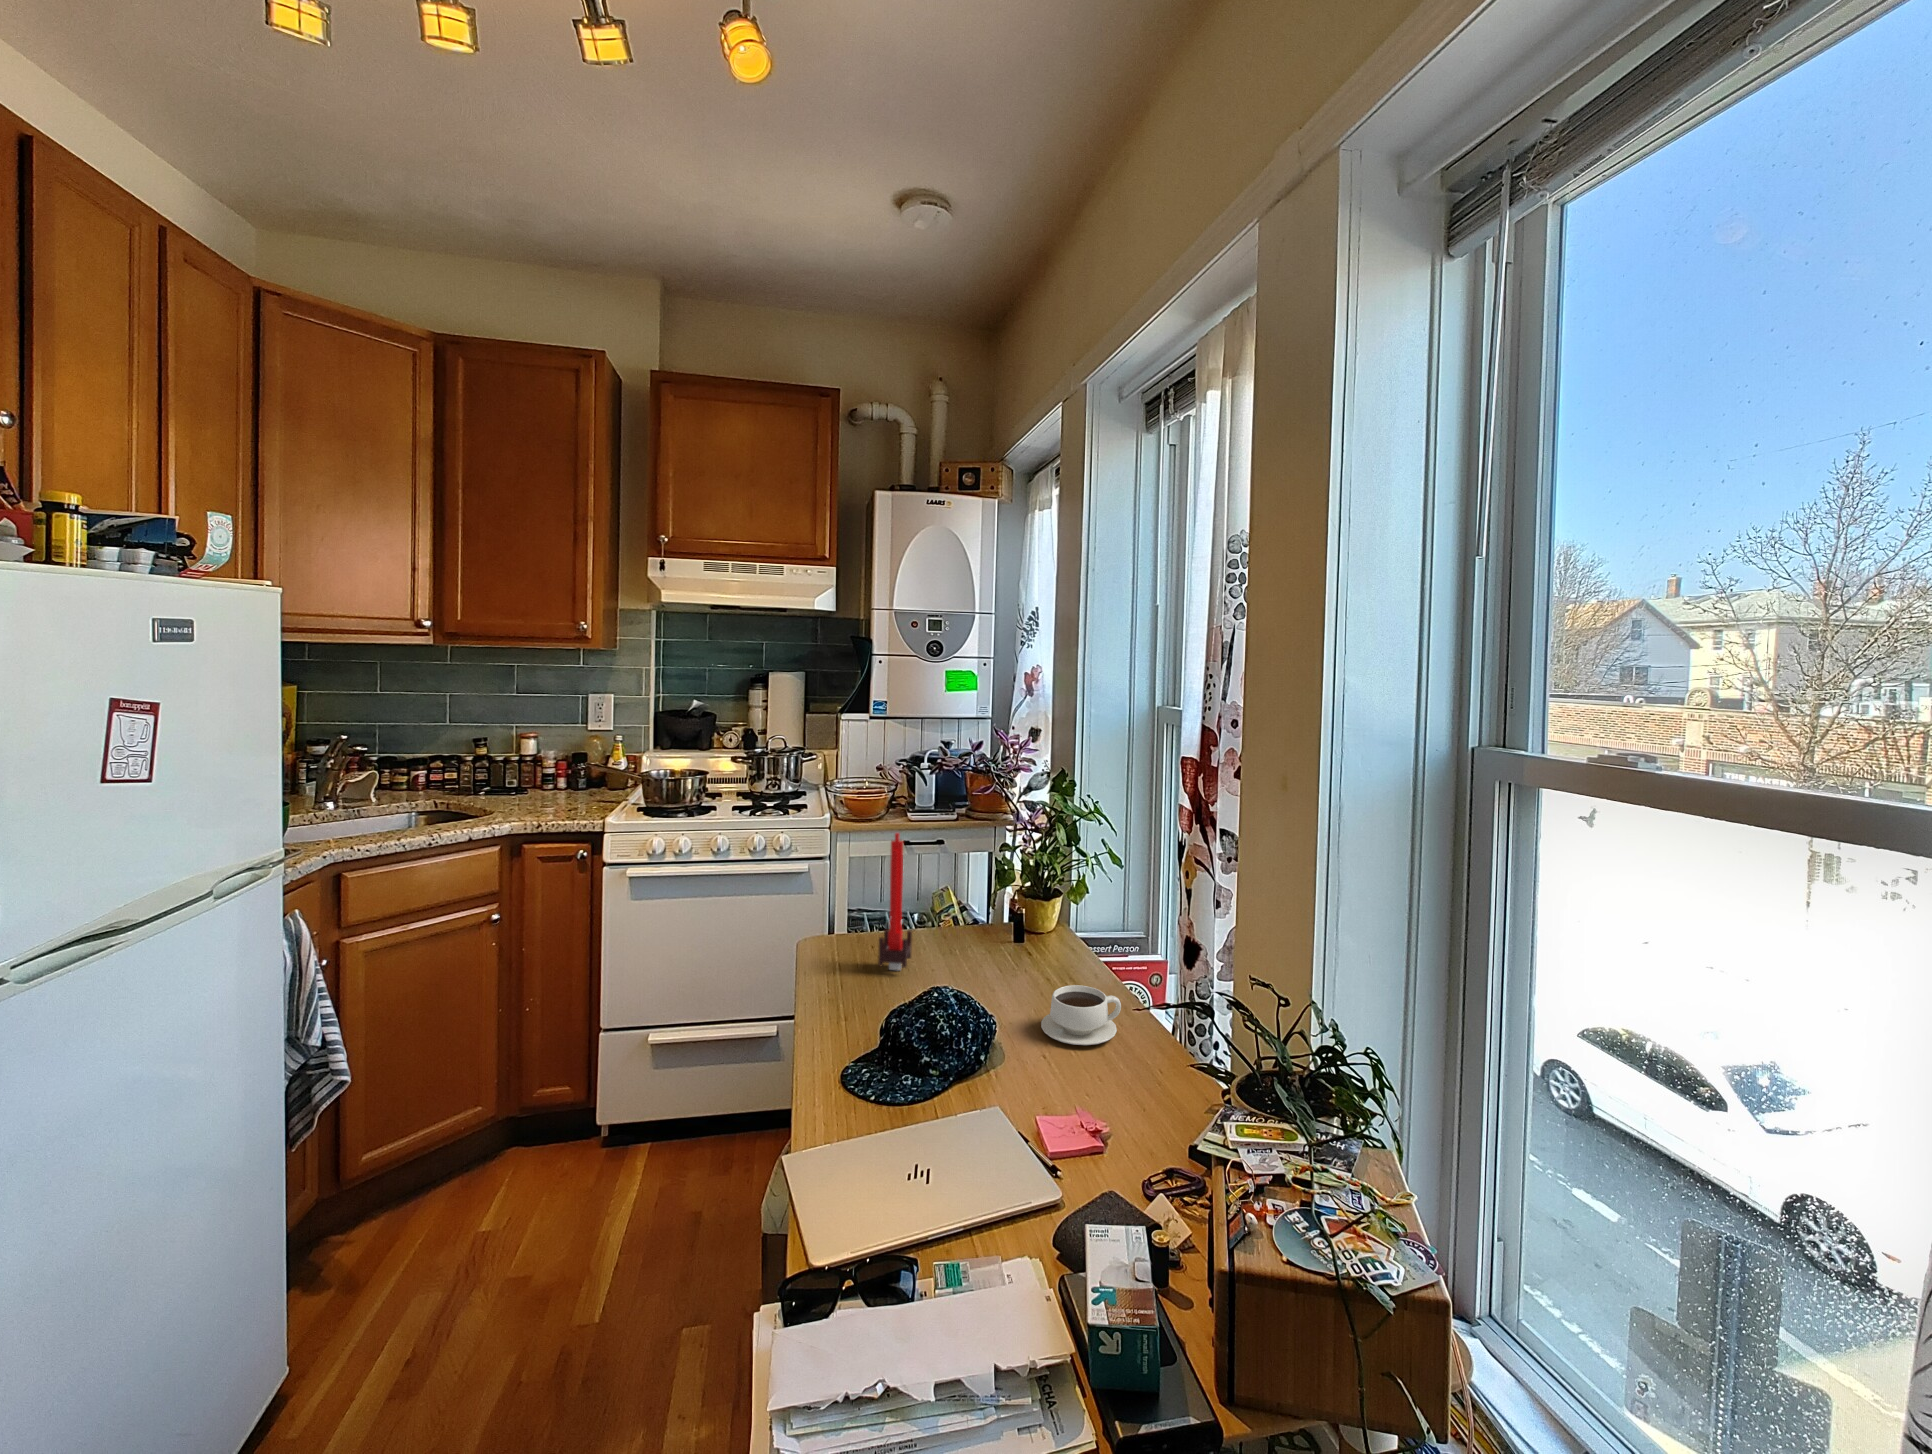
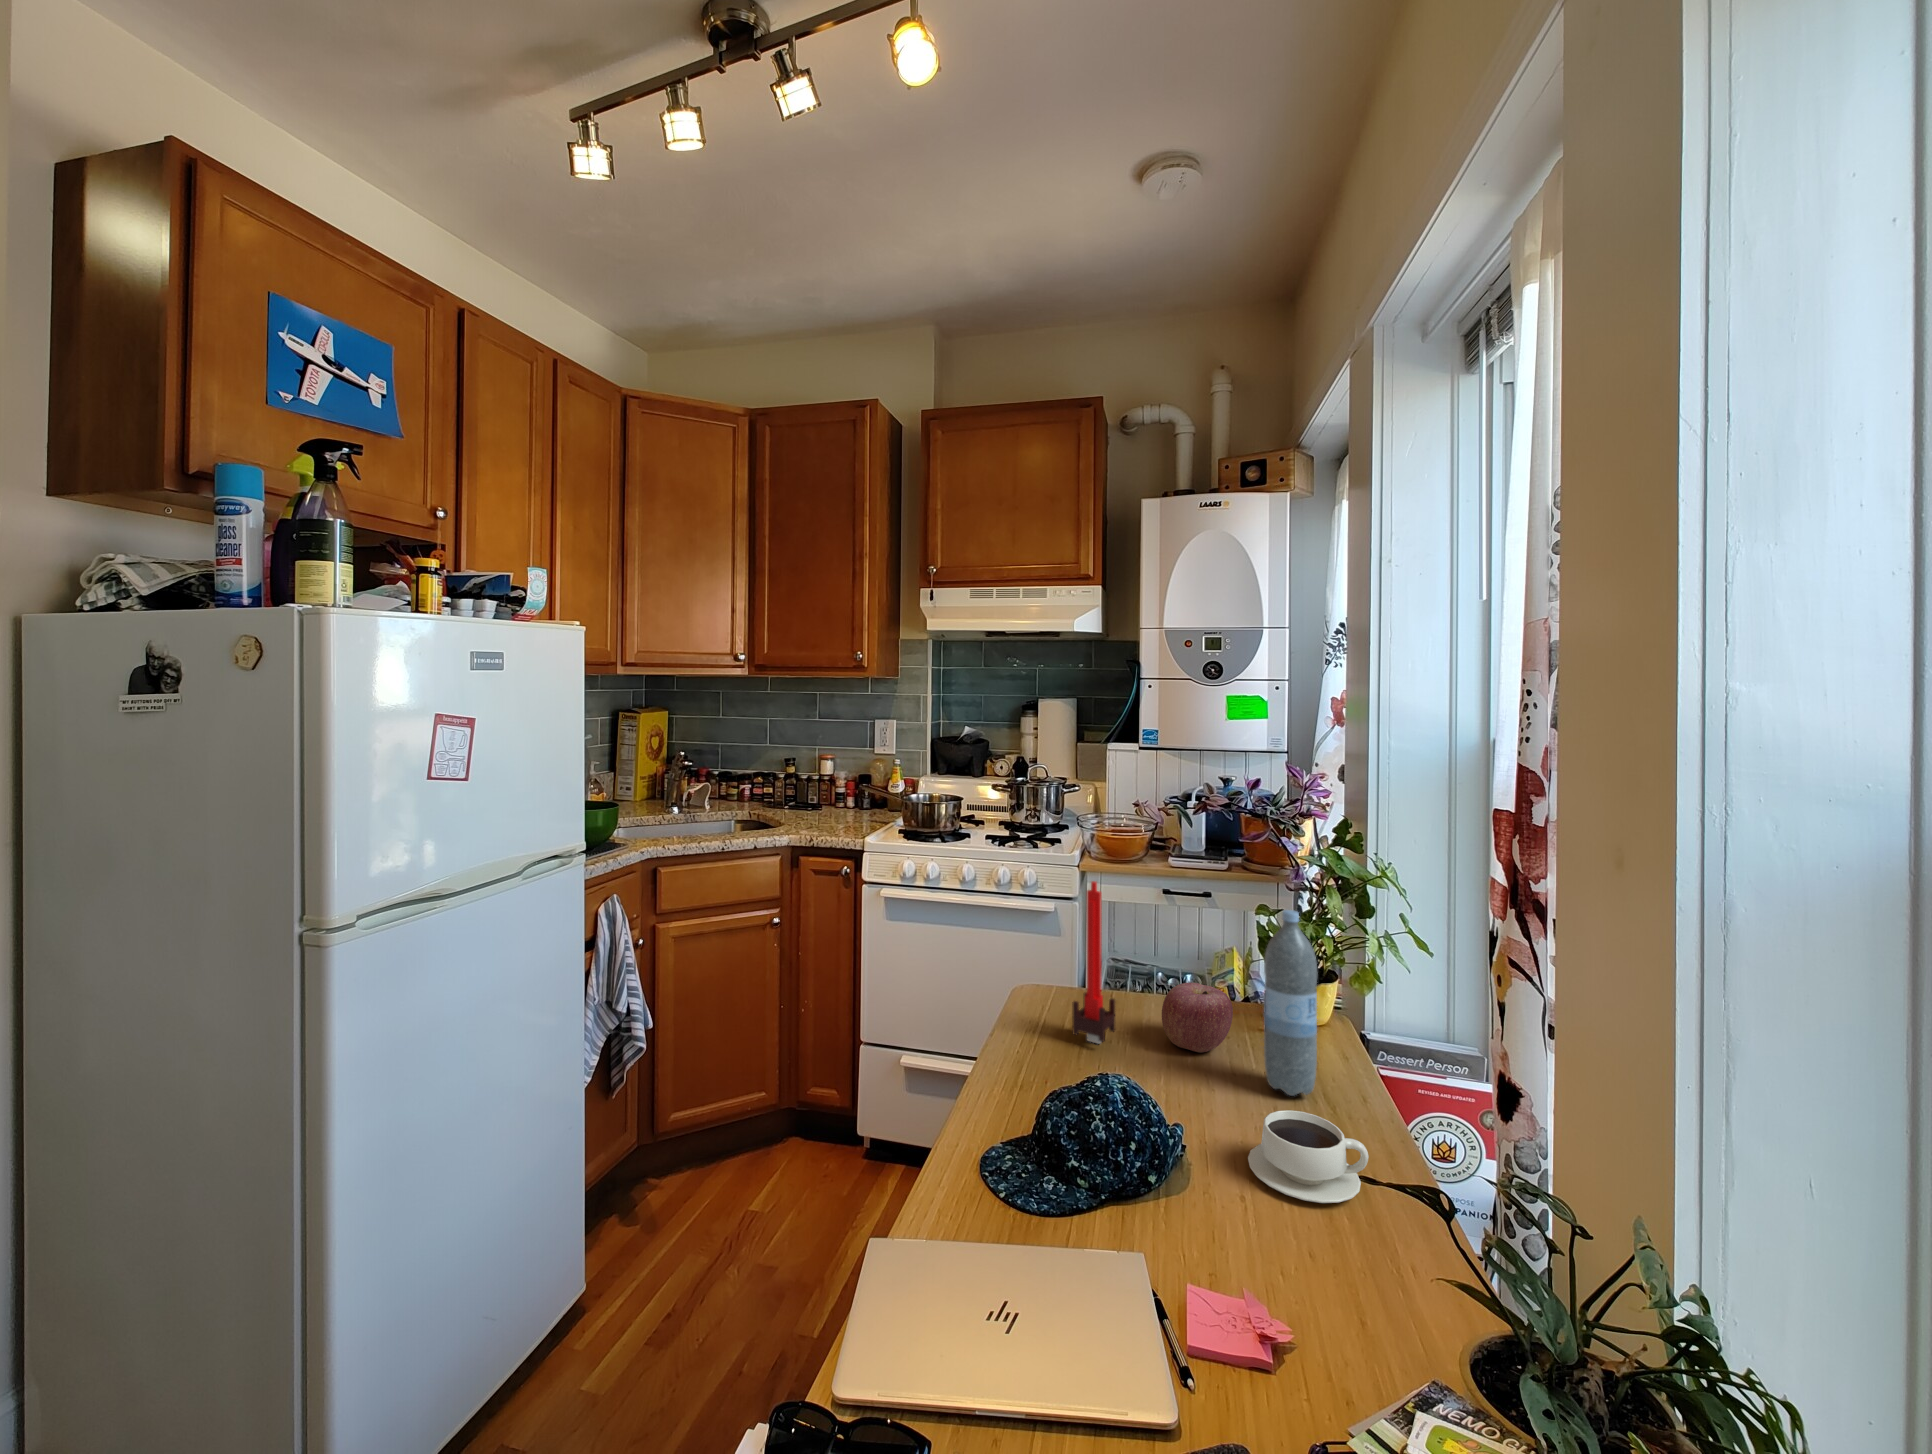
water bottle: none [1031,839,1070,983] -> present [1264,910,1317,1096]
apple: none [946,908,1001,962] -> present [1162,983,1233,1052]

